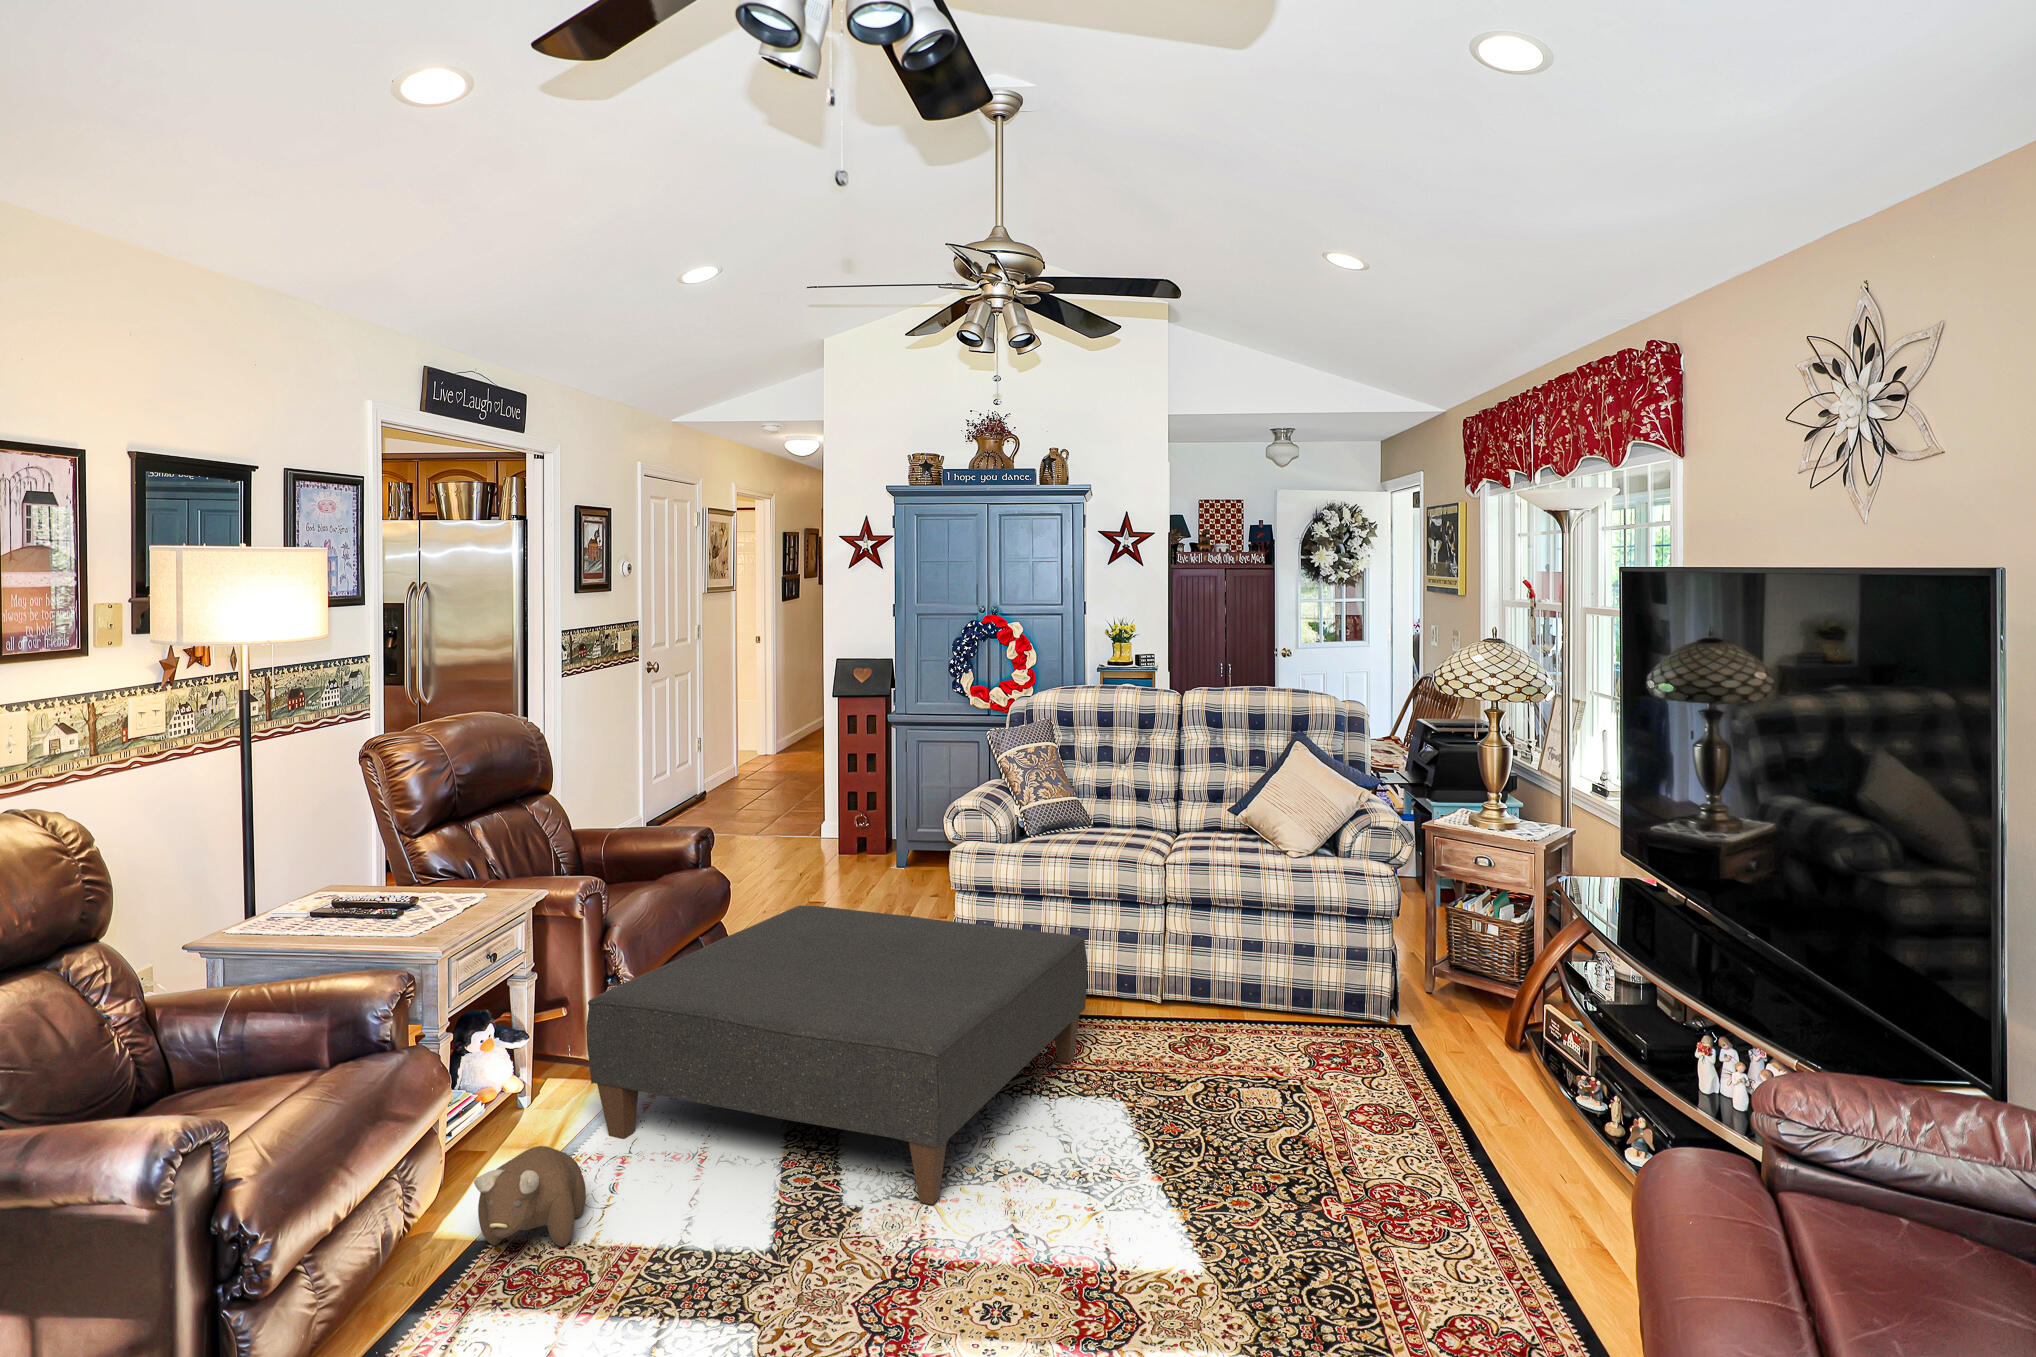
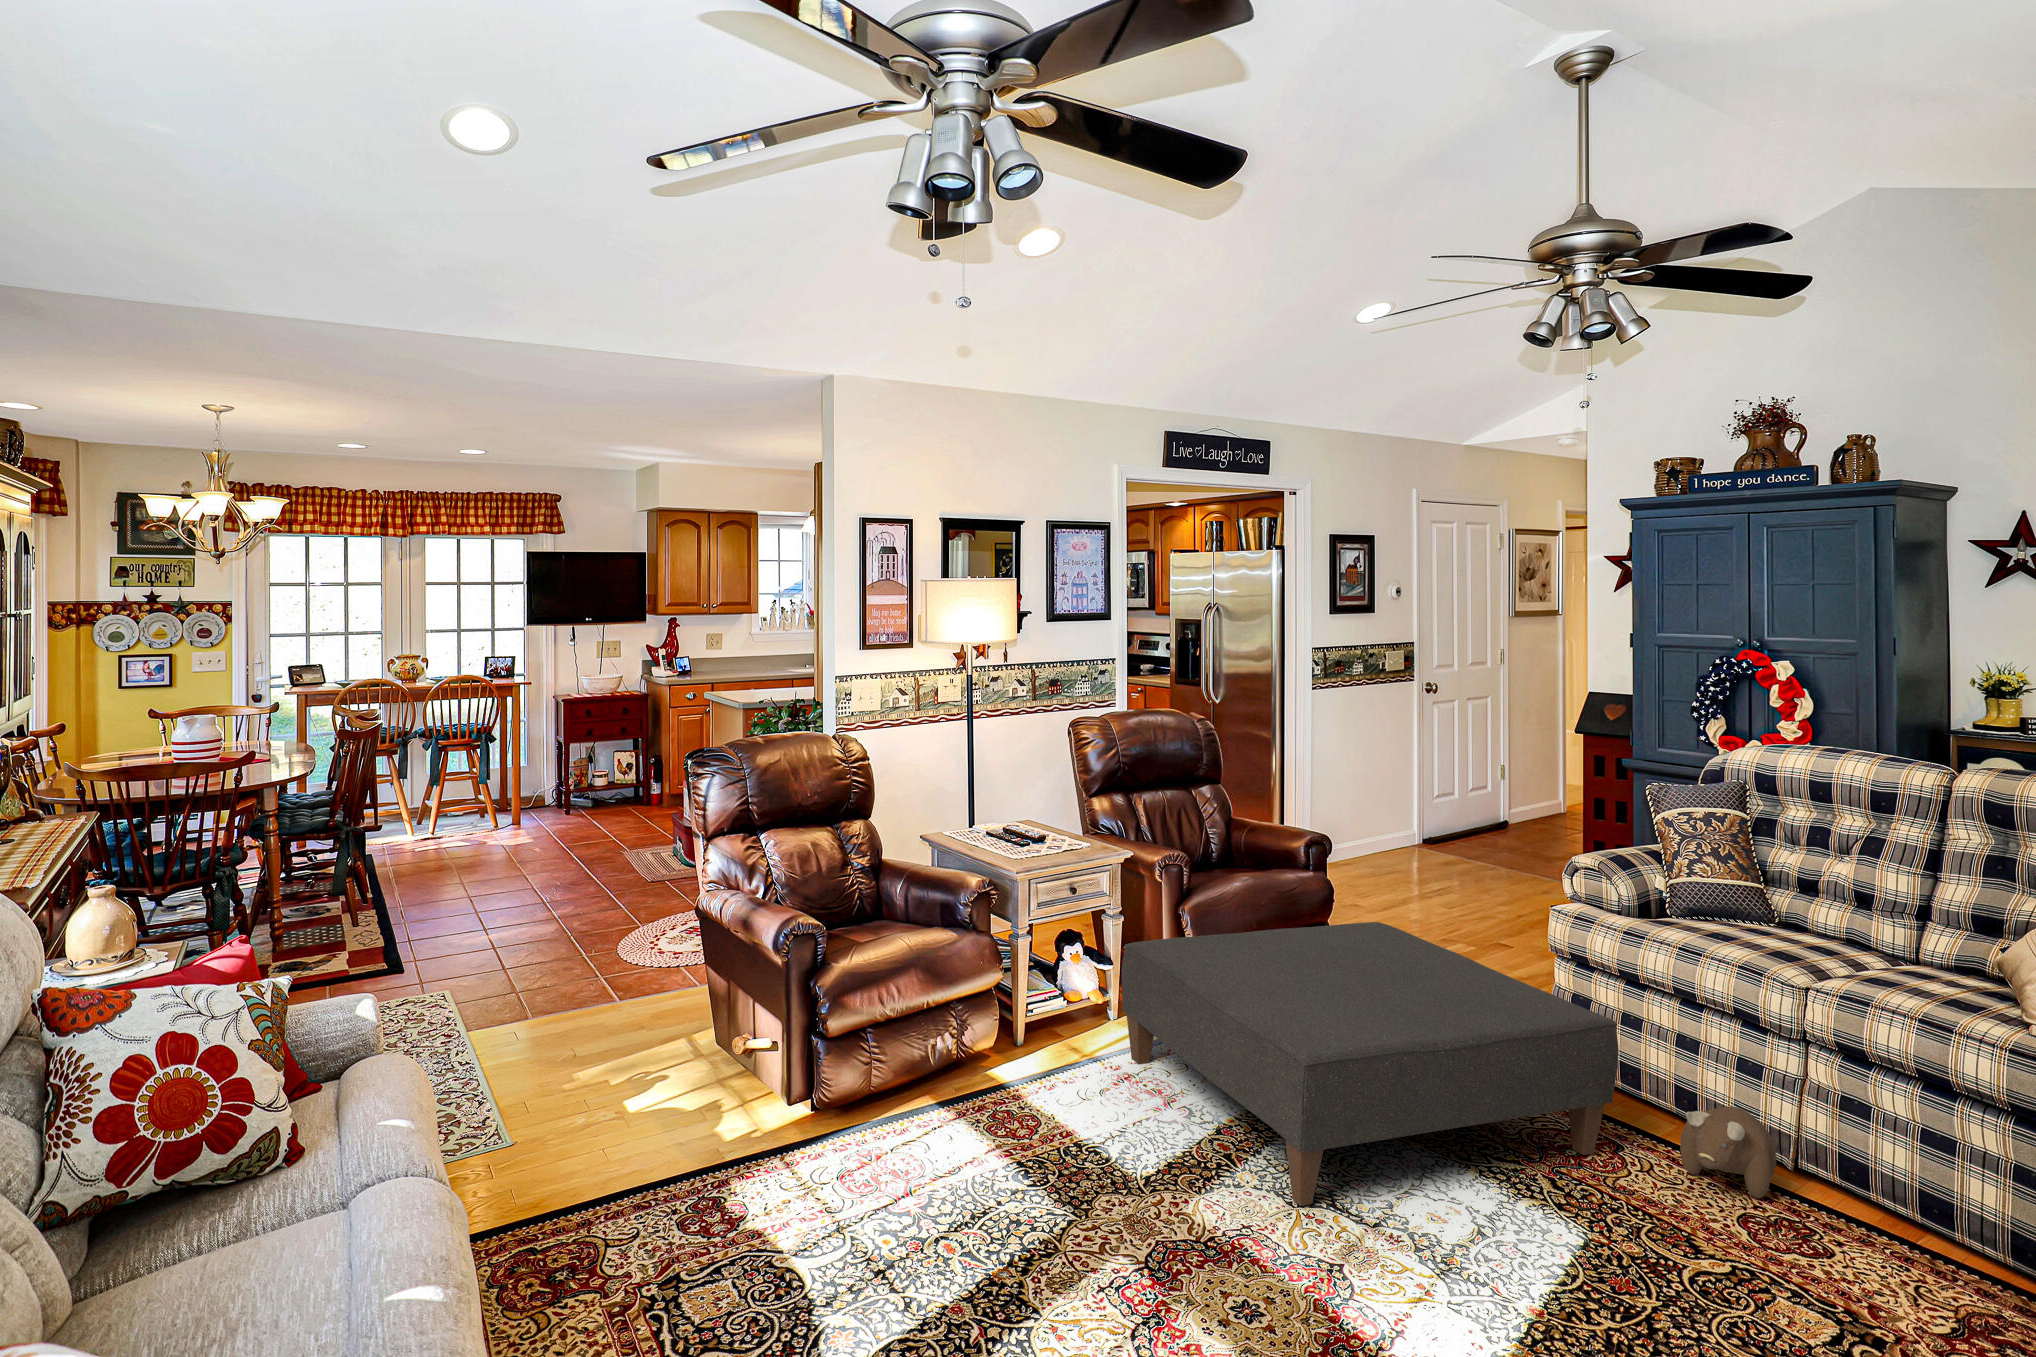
plush toy: present [474,1146,586,1247] -> present [1680,1106,1776,1198]

